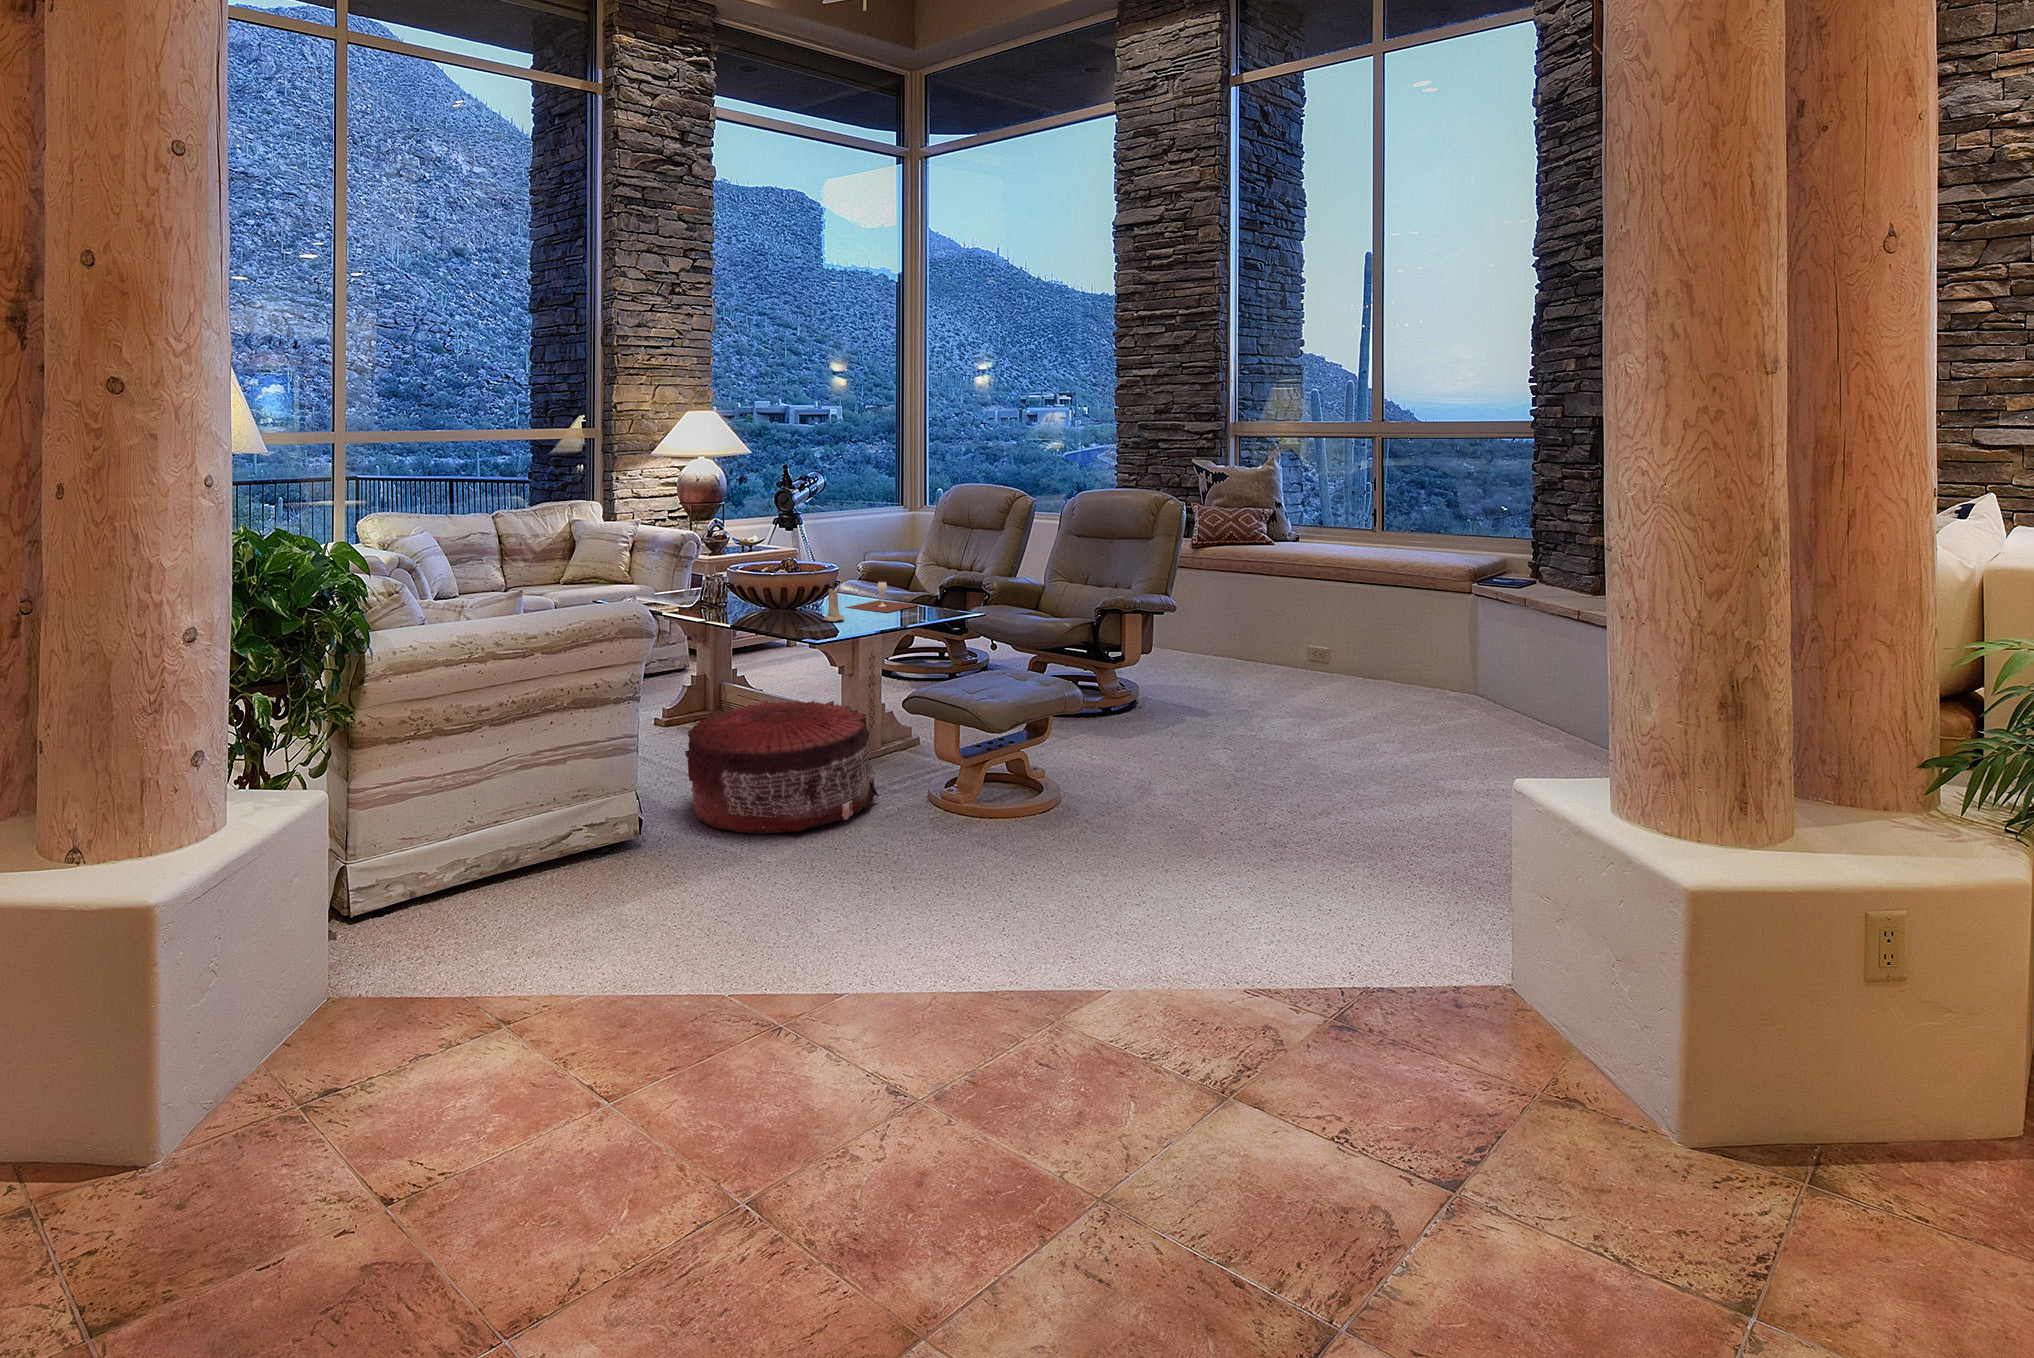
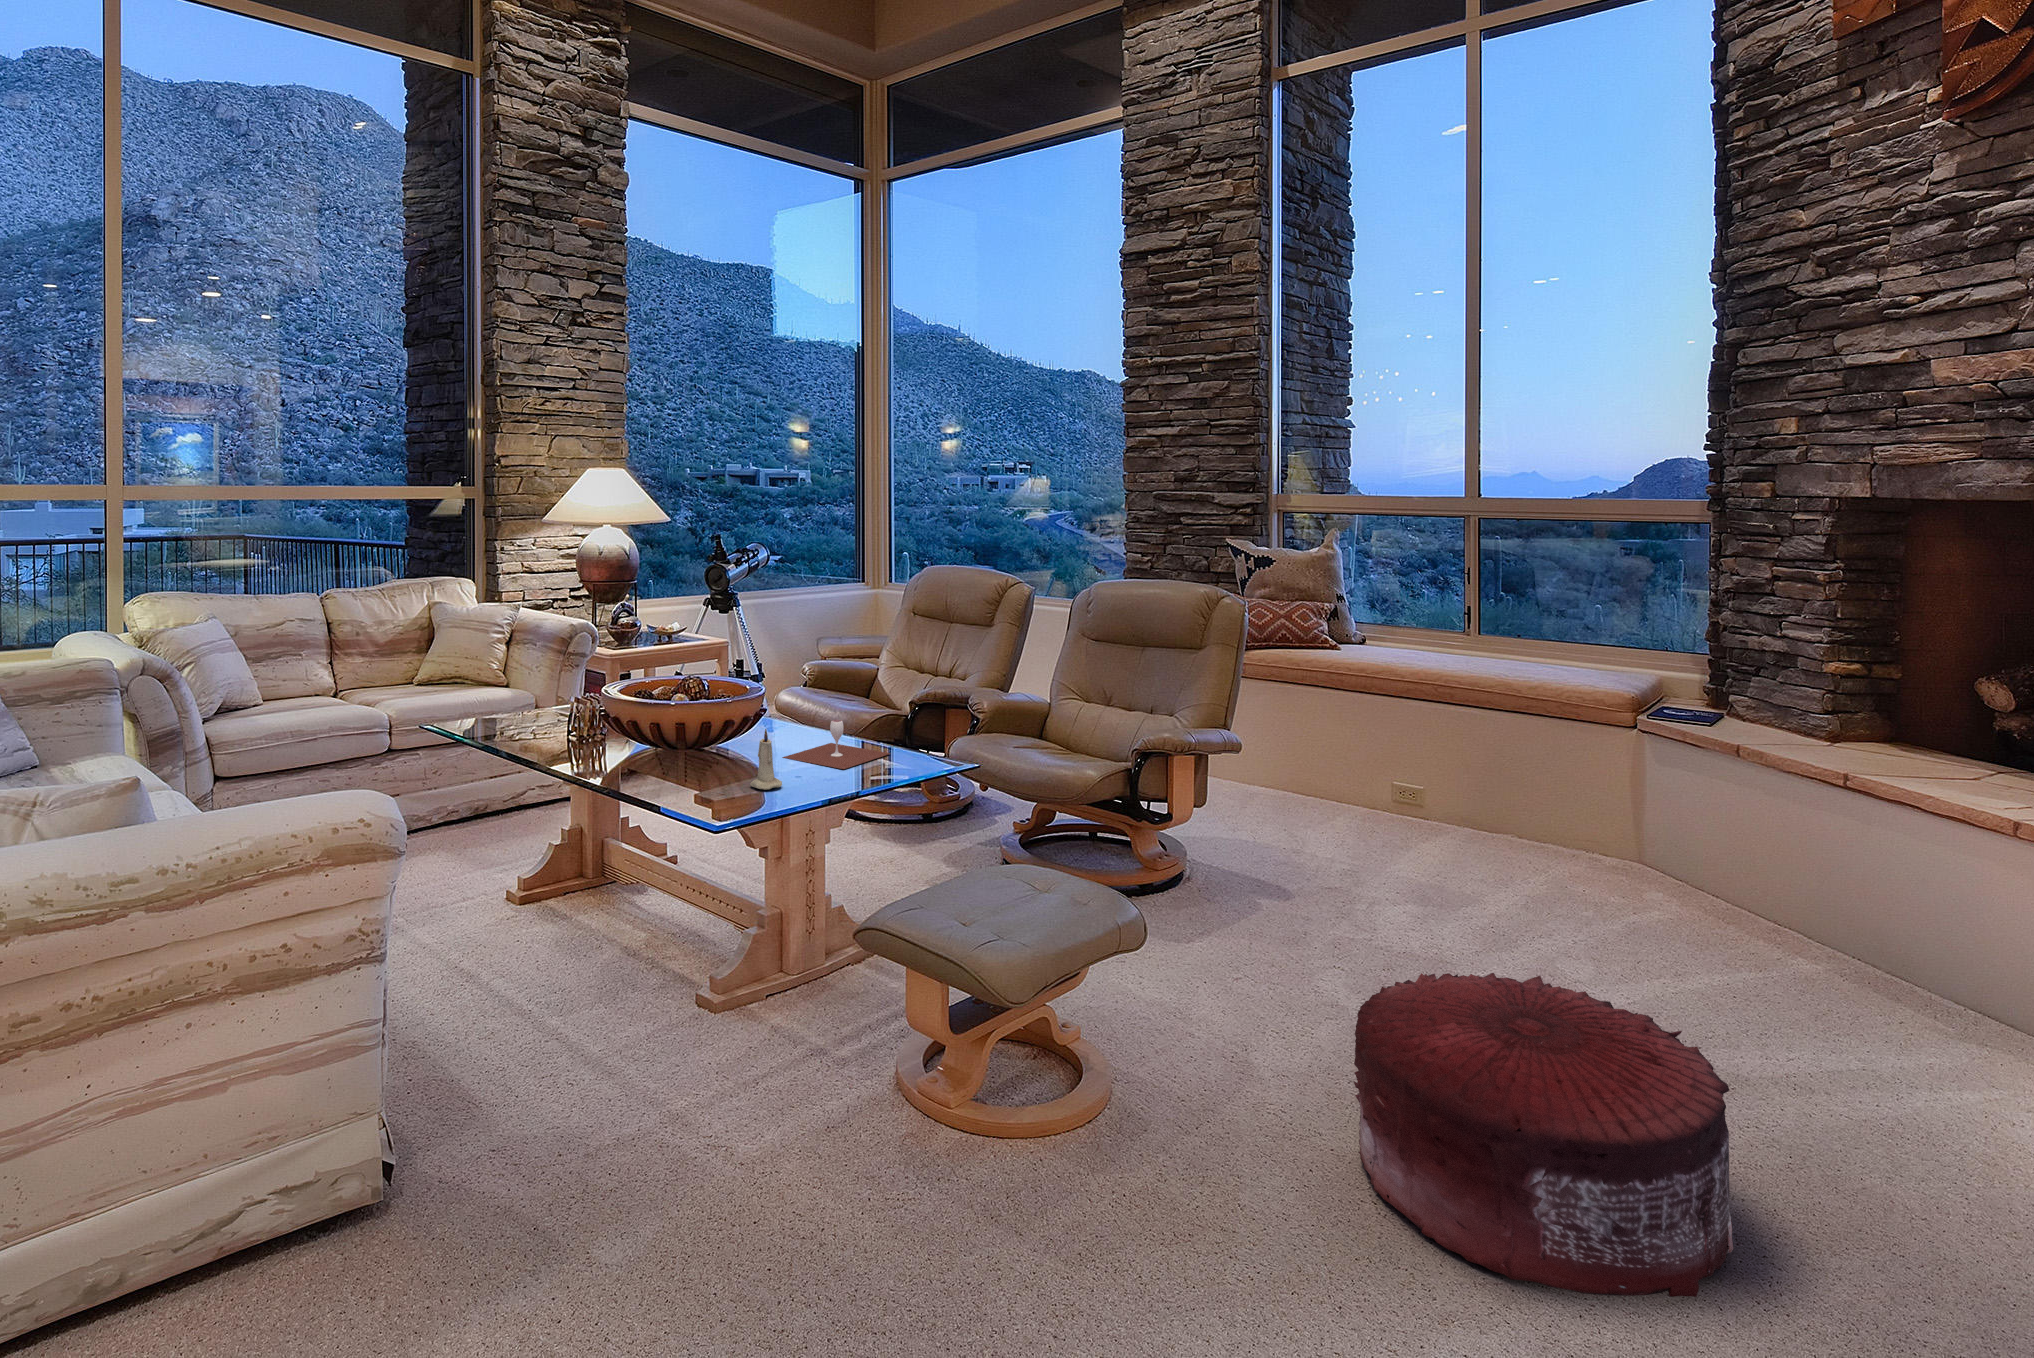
pouf: present [685,700,878,833] -> present [1354,973,1733,1297]

